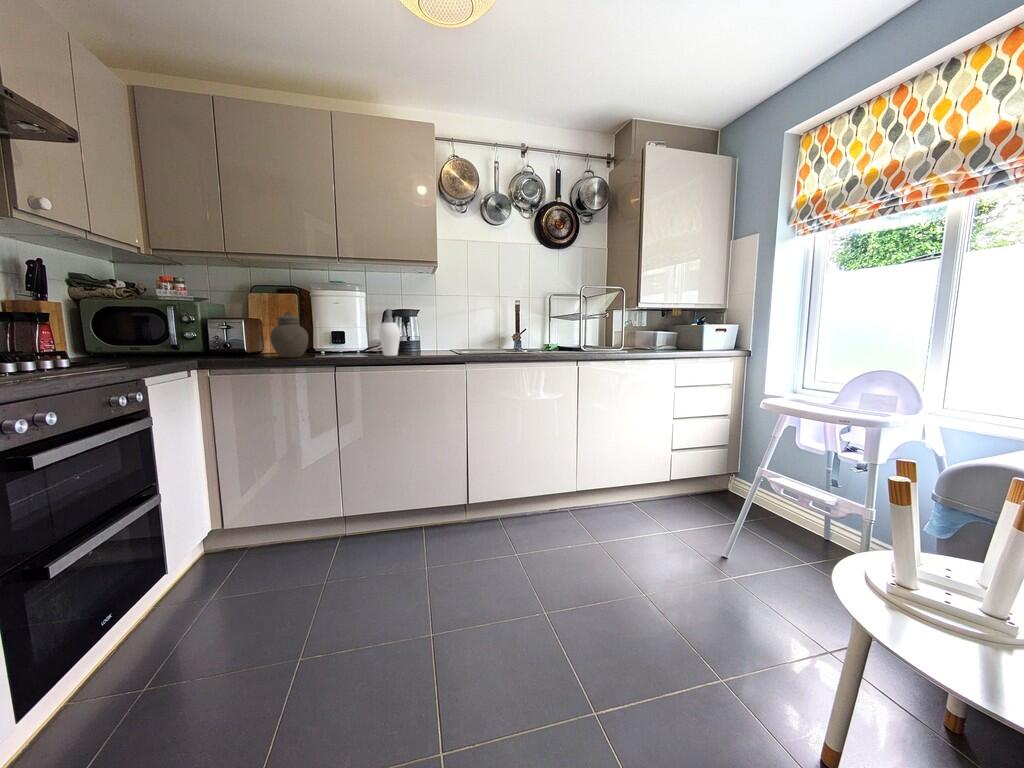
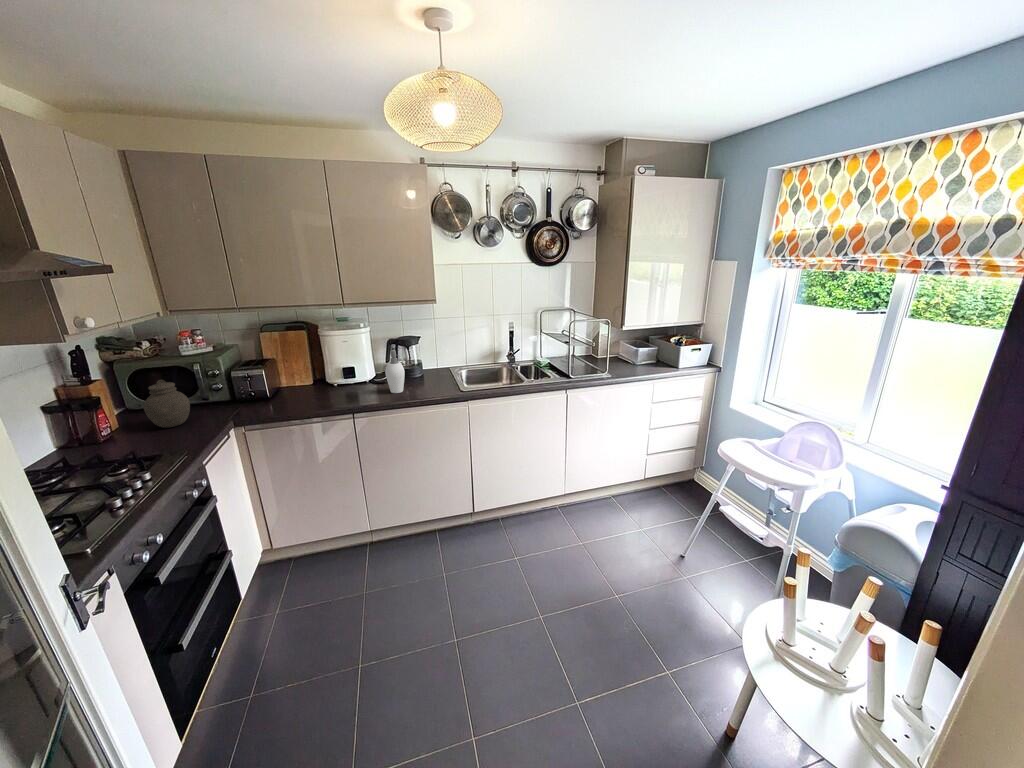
jar: present [270,312,308,358] -> present [144,380,190,428]

